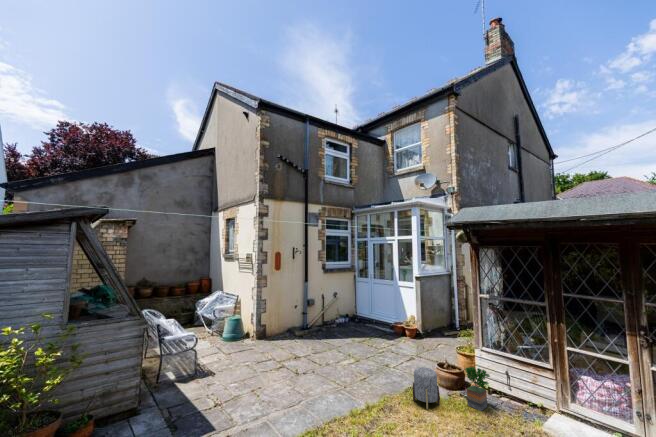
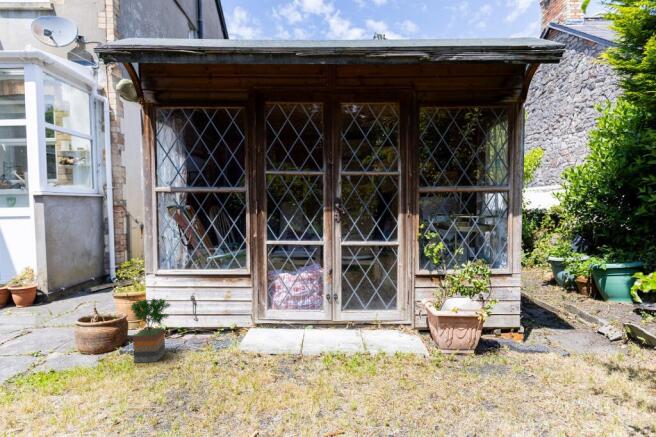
stool: present [413,367,440,409] -> none [18,322,82,397]

